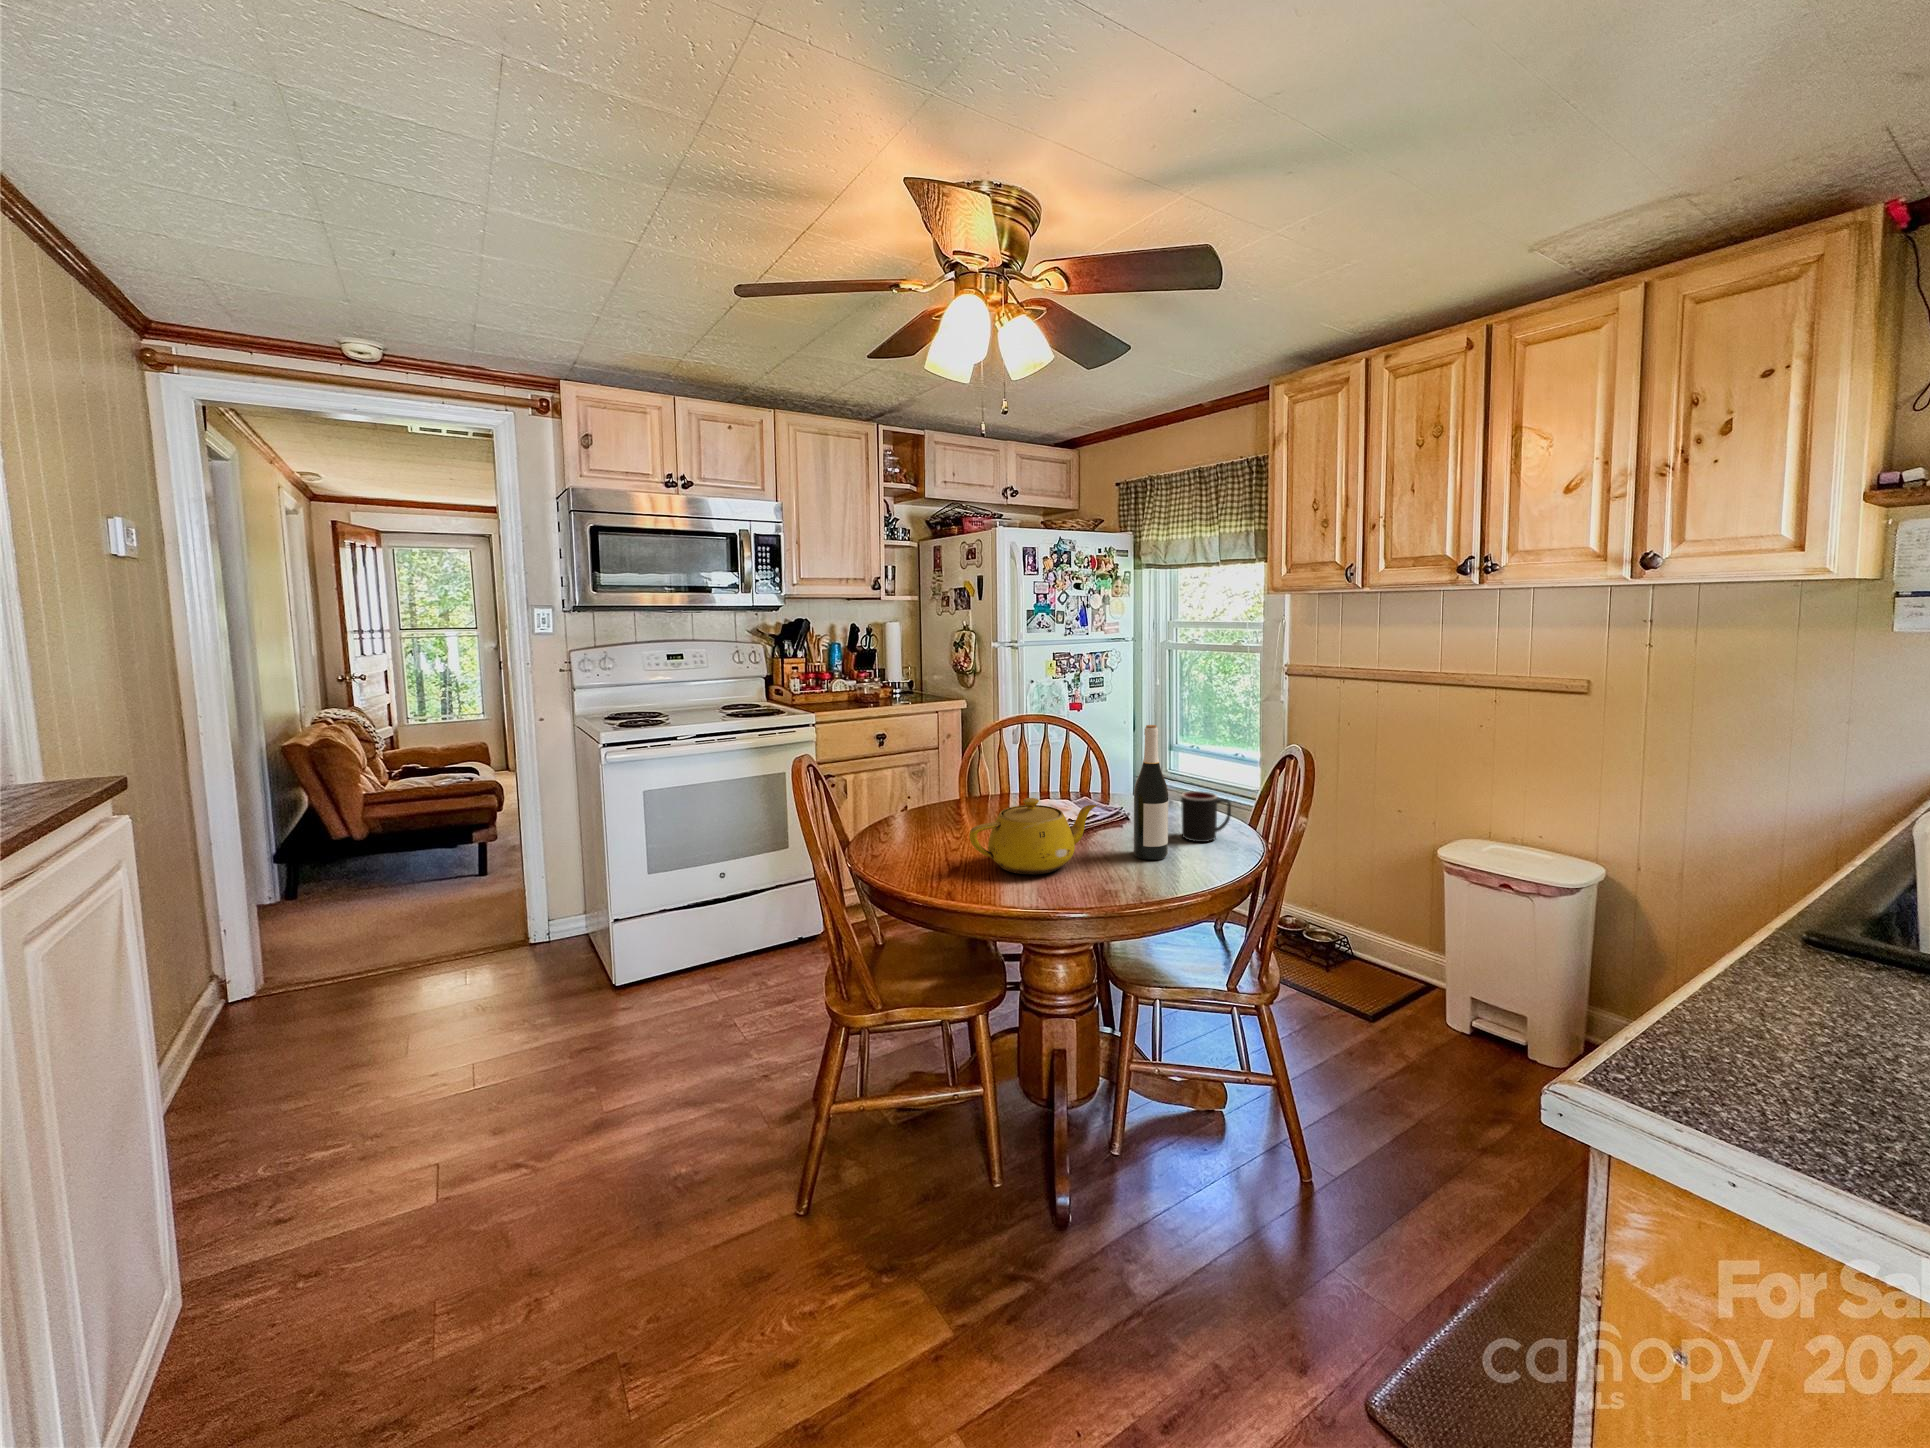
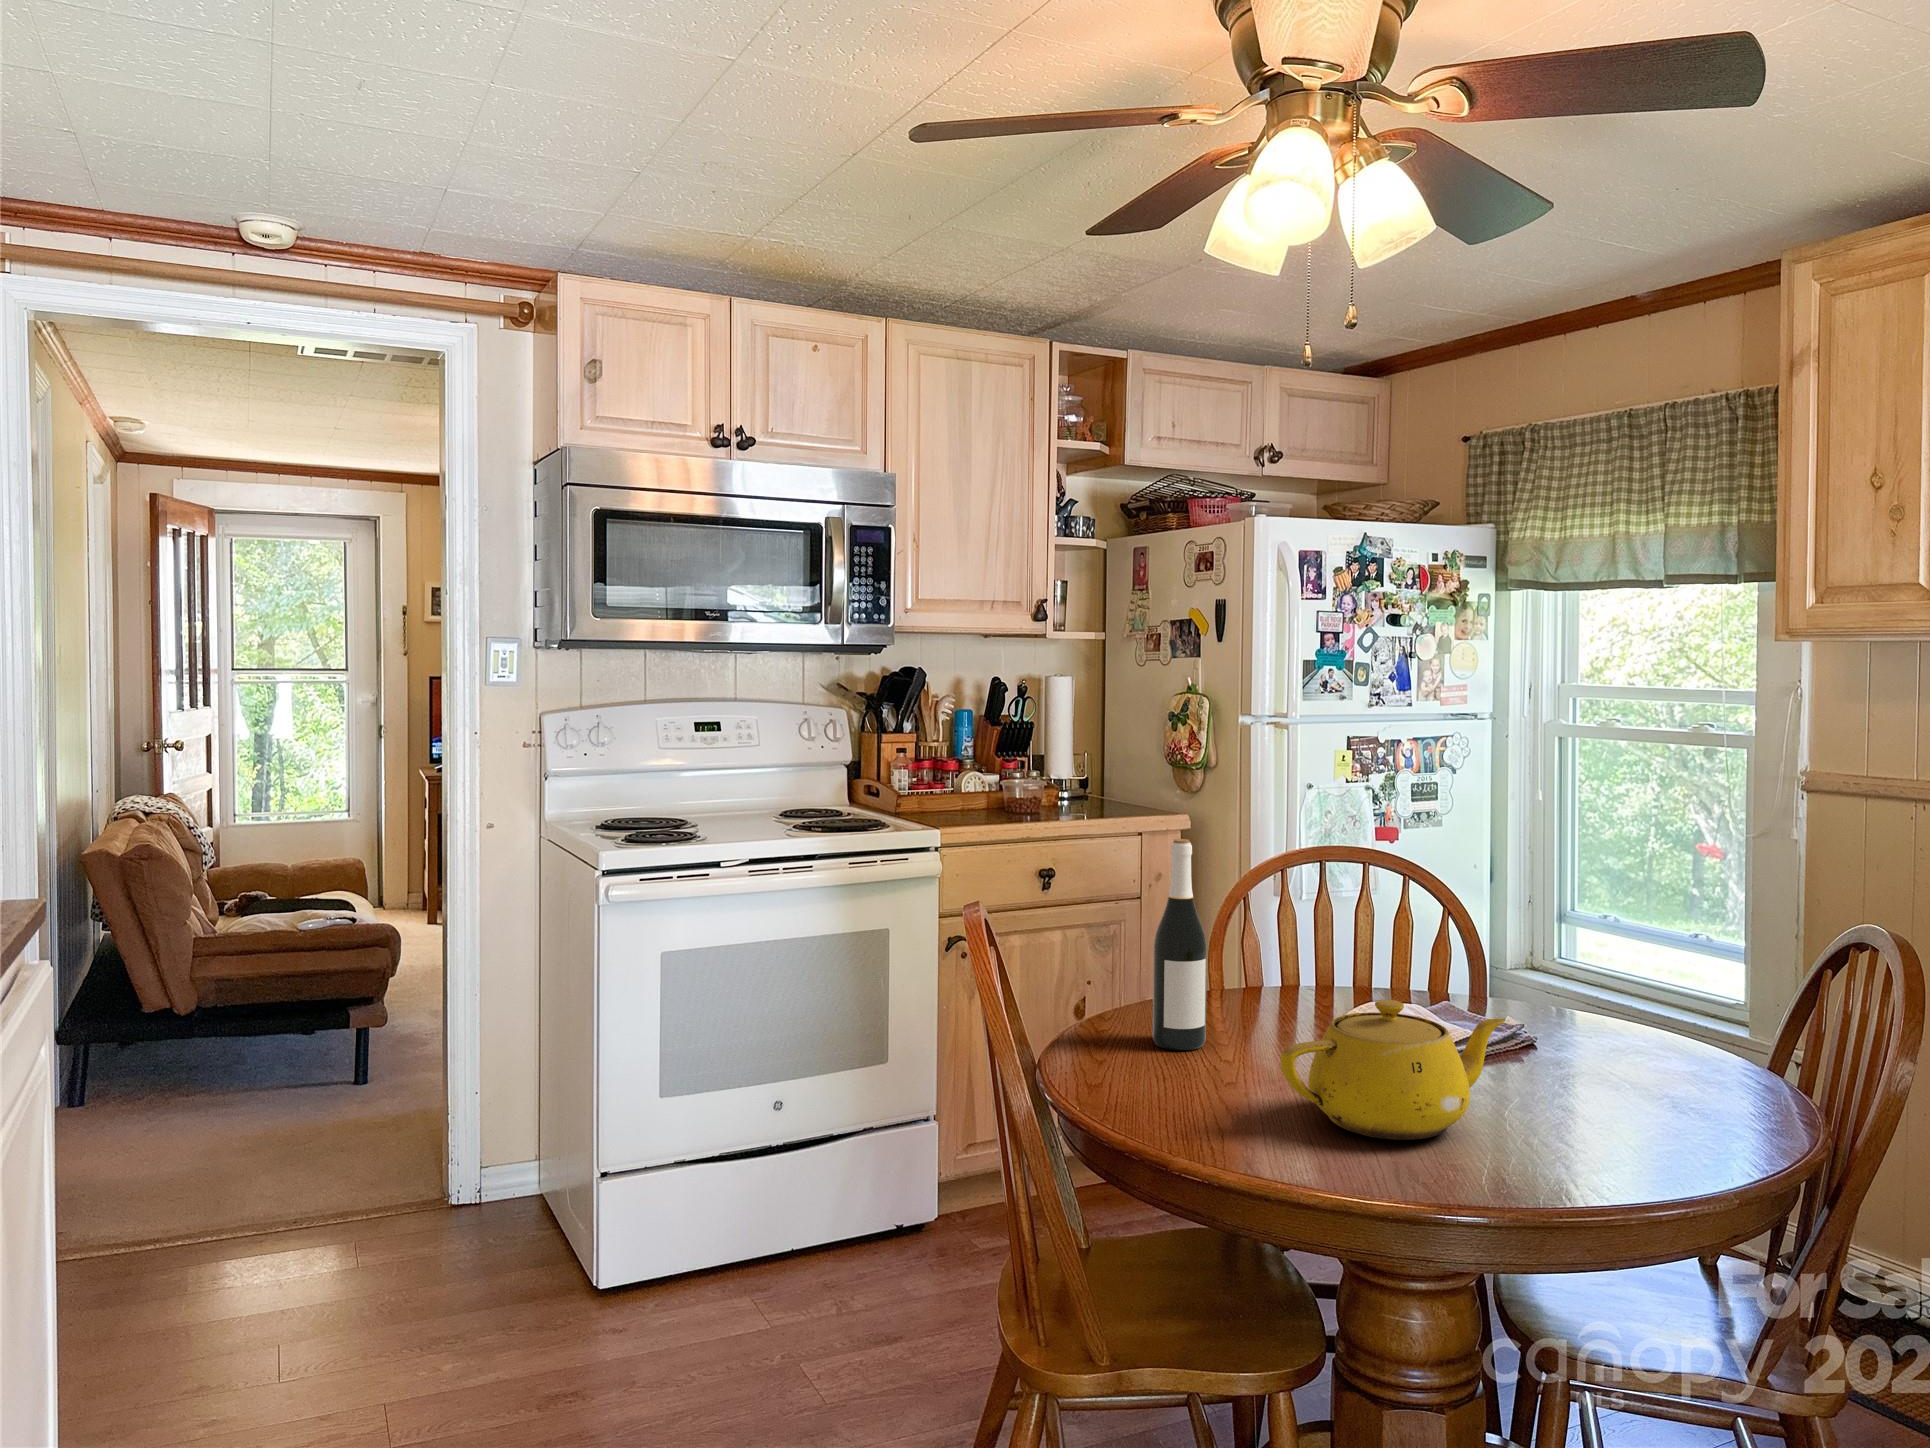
wine bottle: present [1134,725,1168,860] -> present [1153,839,1207,1050]
mug: present [1181,791,1231,842] -> none [1656,1003,1755,1100]

